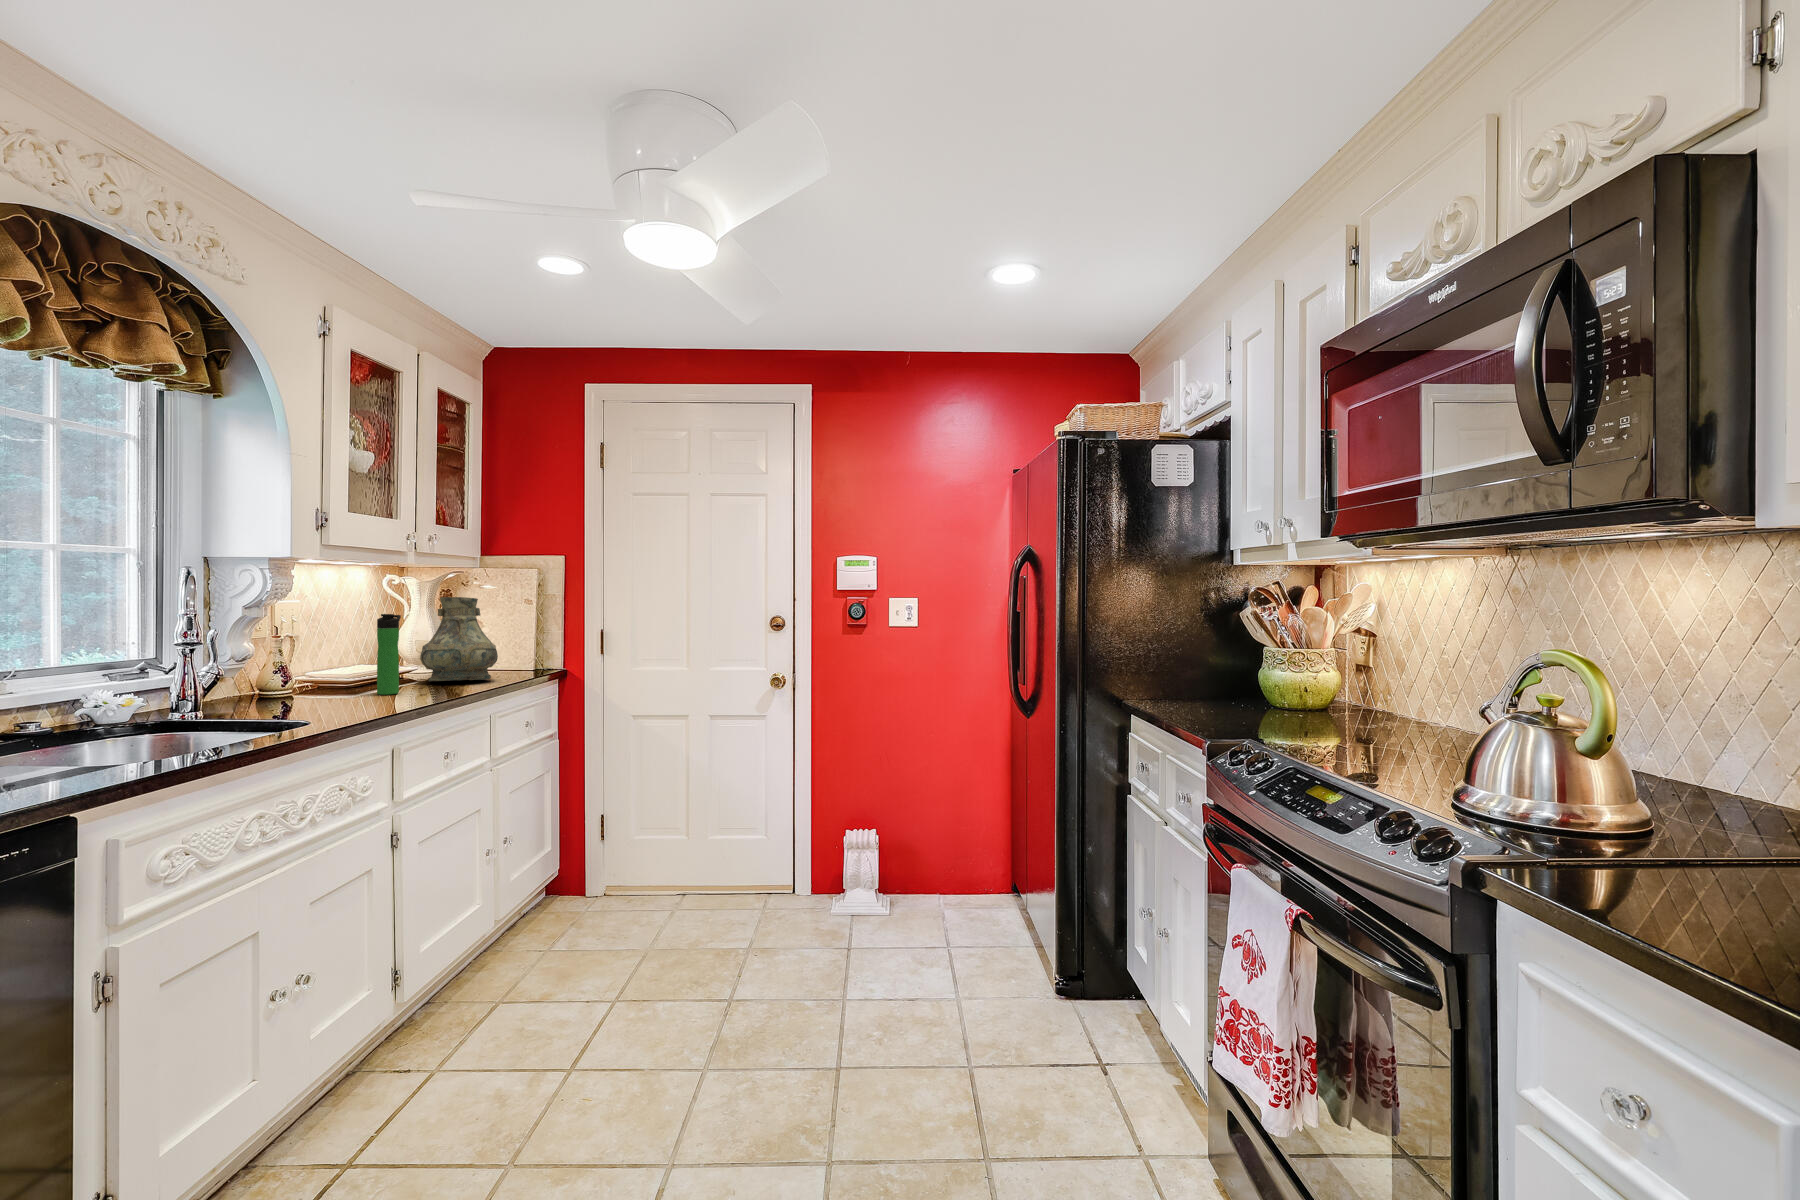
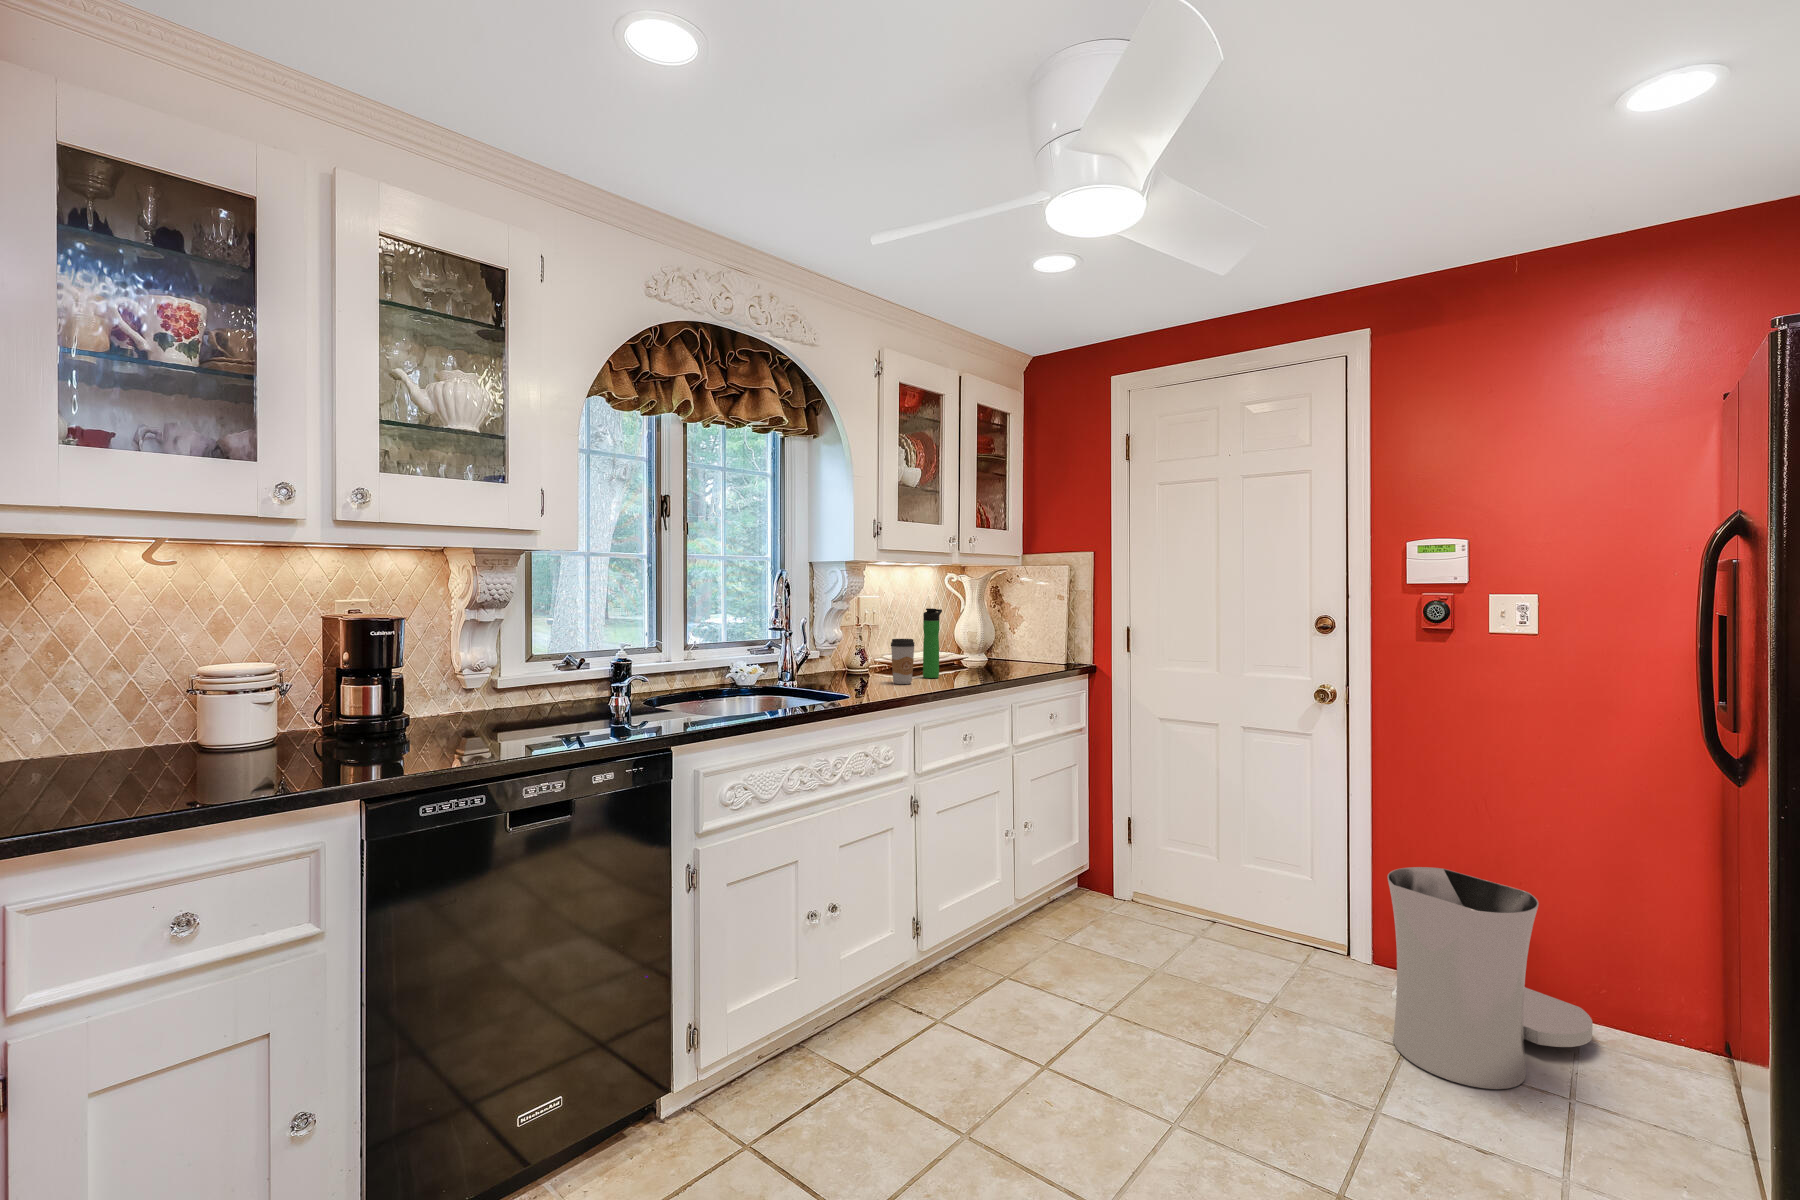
vase: present [420,597,498,681] -> none [964,594,1027,670]
coffee cup: none [340,650,375,704] -> present [891,639,915,684]
trash can: none [838,807,956,963] -> present [1387,867,1593,1089]

